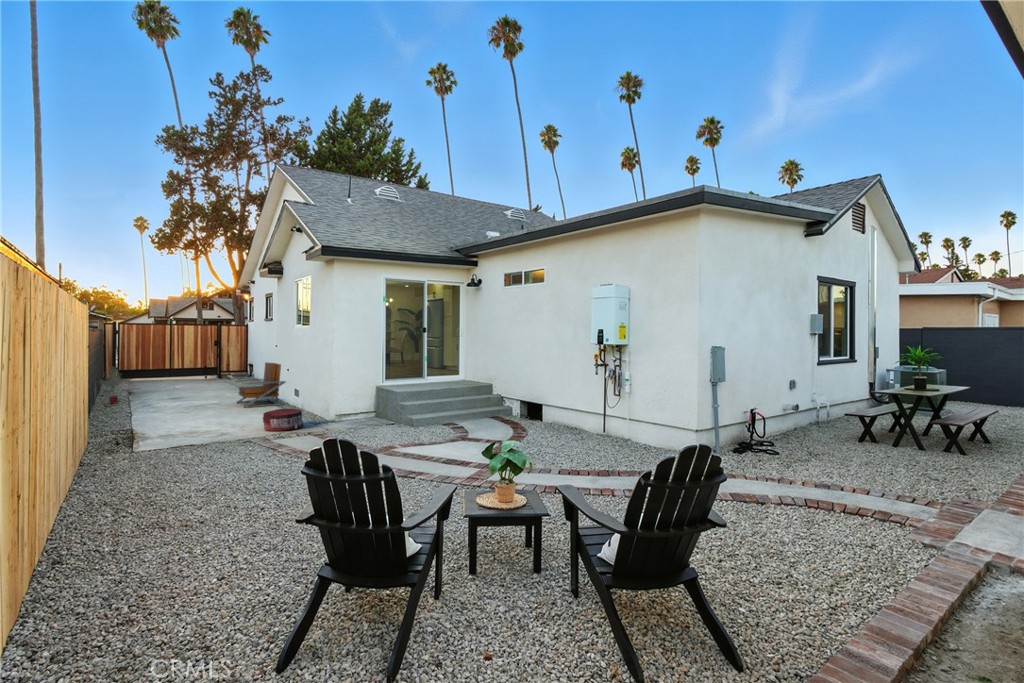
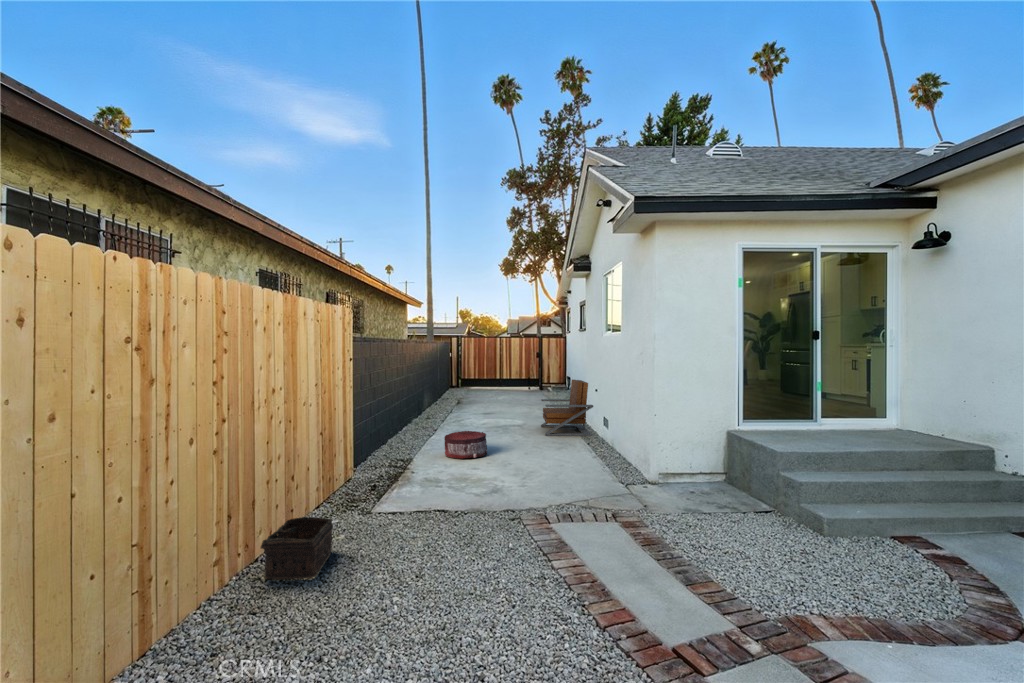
potted tree: present [99,367,121,404] -> none [424,378,444,416]
pouf: present [263,409,303,431] -> present [444,431,487,459]
basket: none [79,445,129,479] -> present [261,517,333,579]

